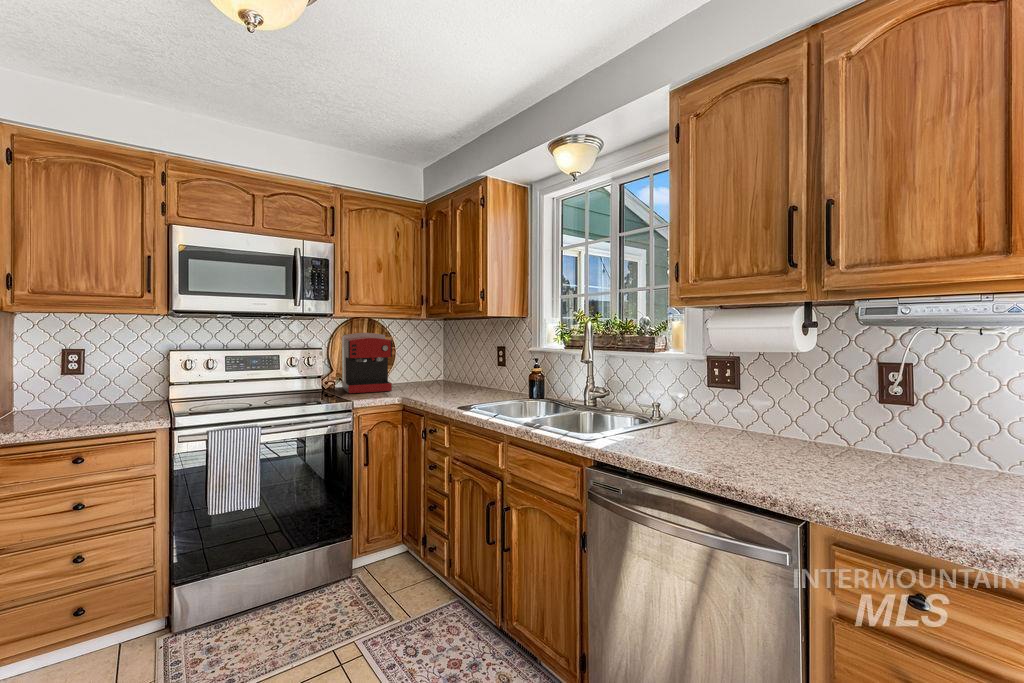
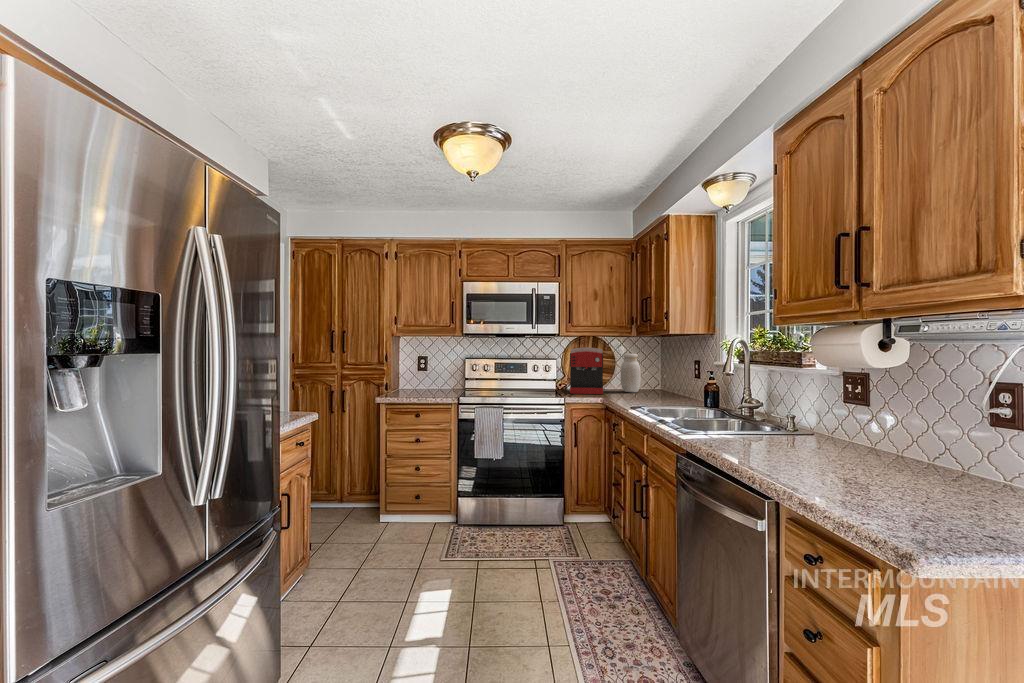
jar: none [406,340,430,385] -> present [620,354,641,392]

